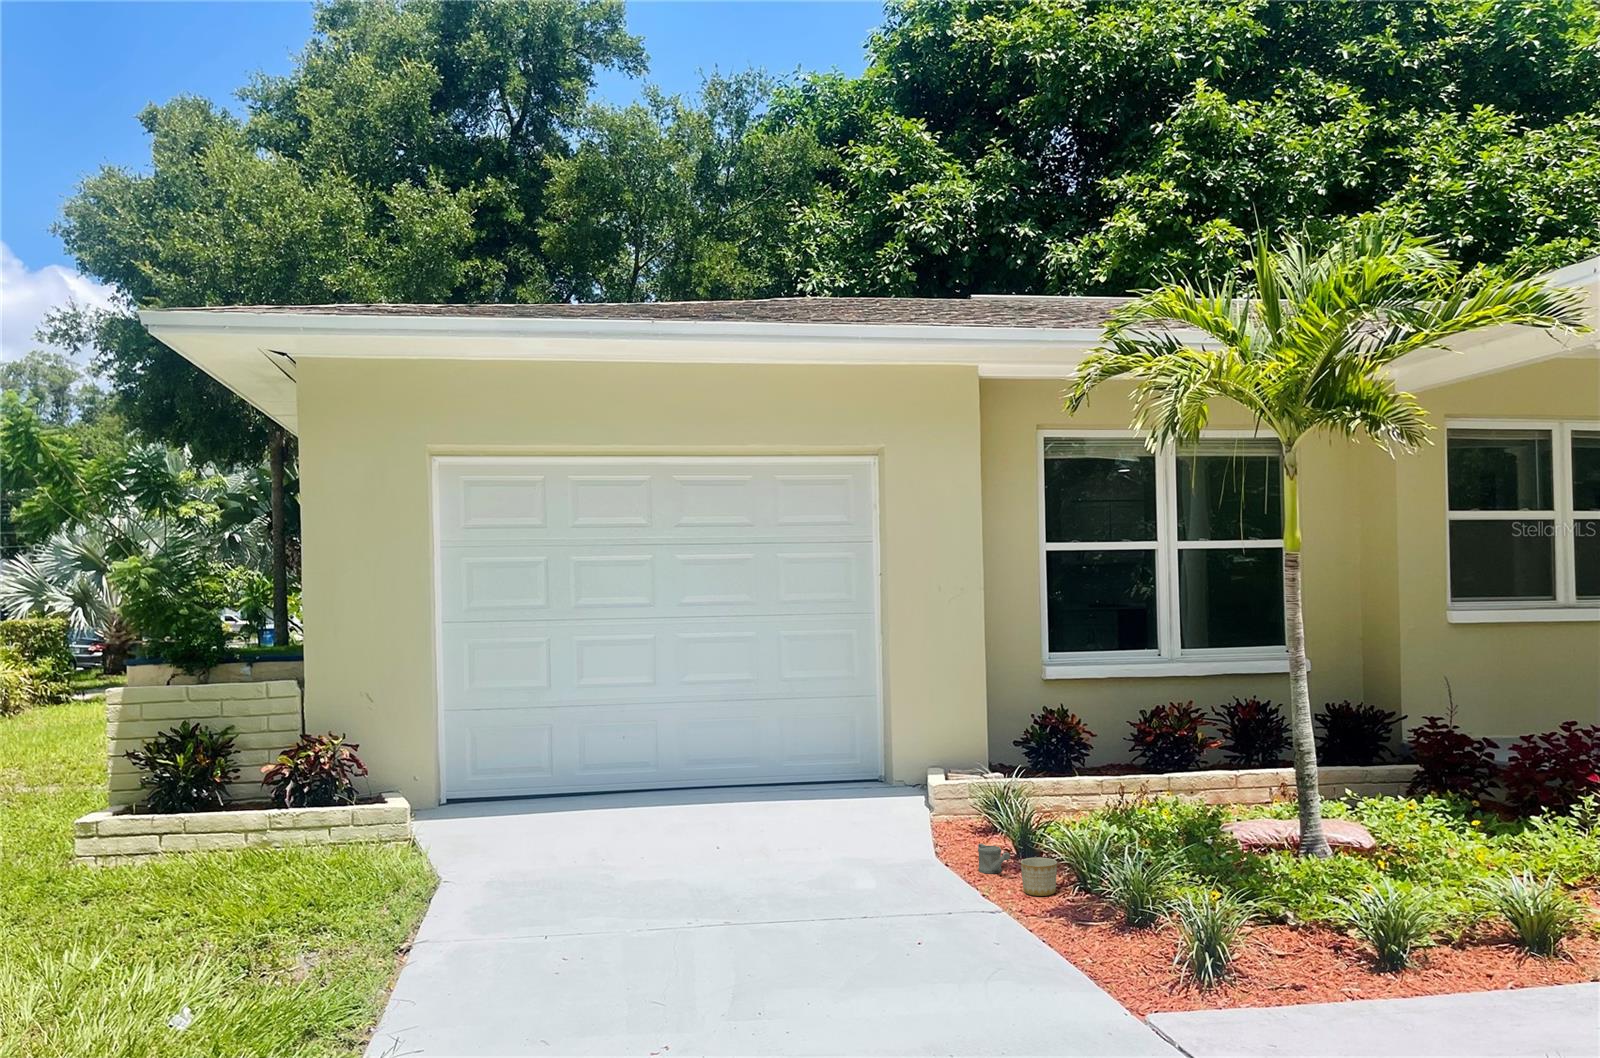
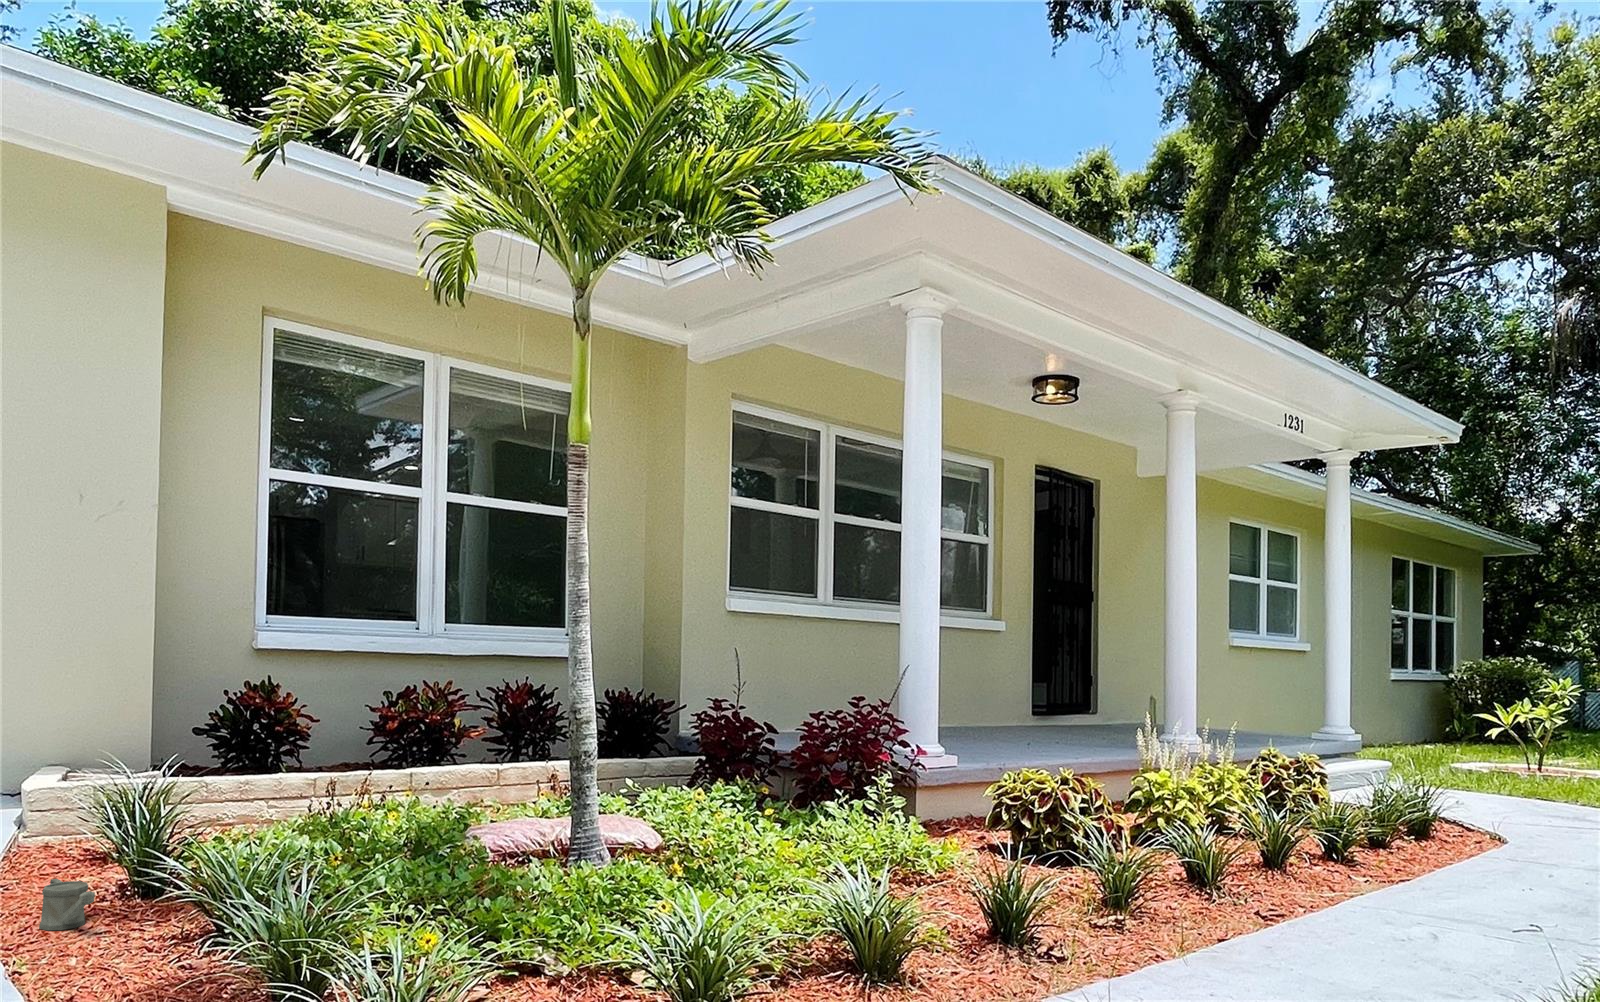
planter: present [1021,858,1057,896] -> none [103,896,175,965]

